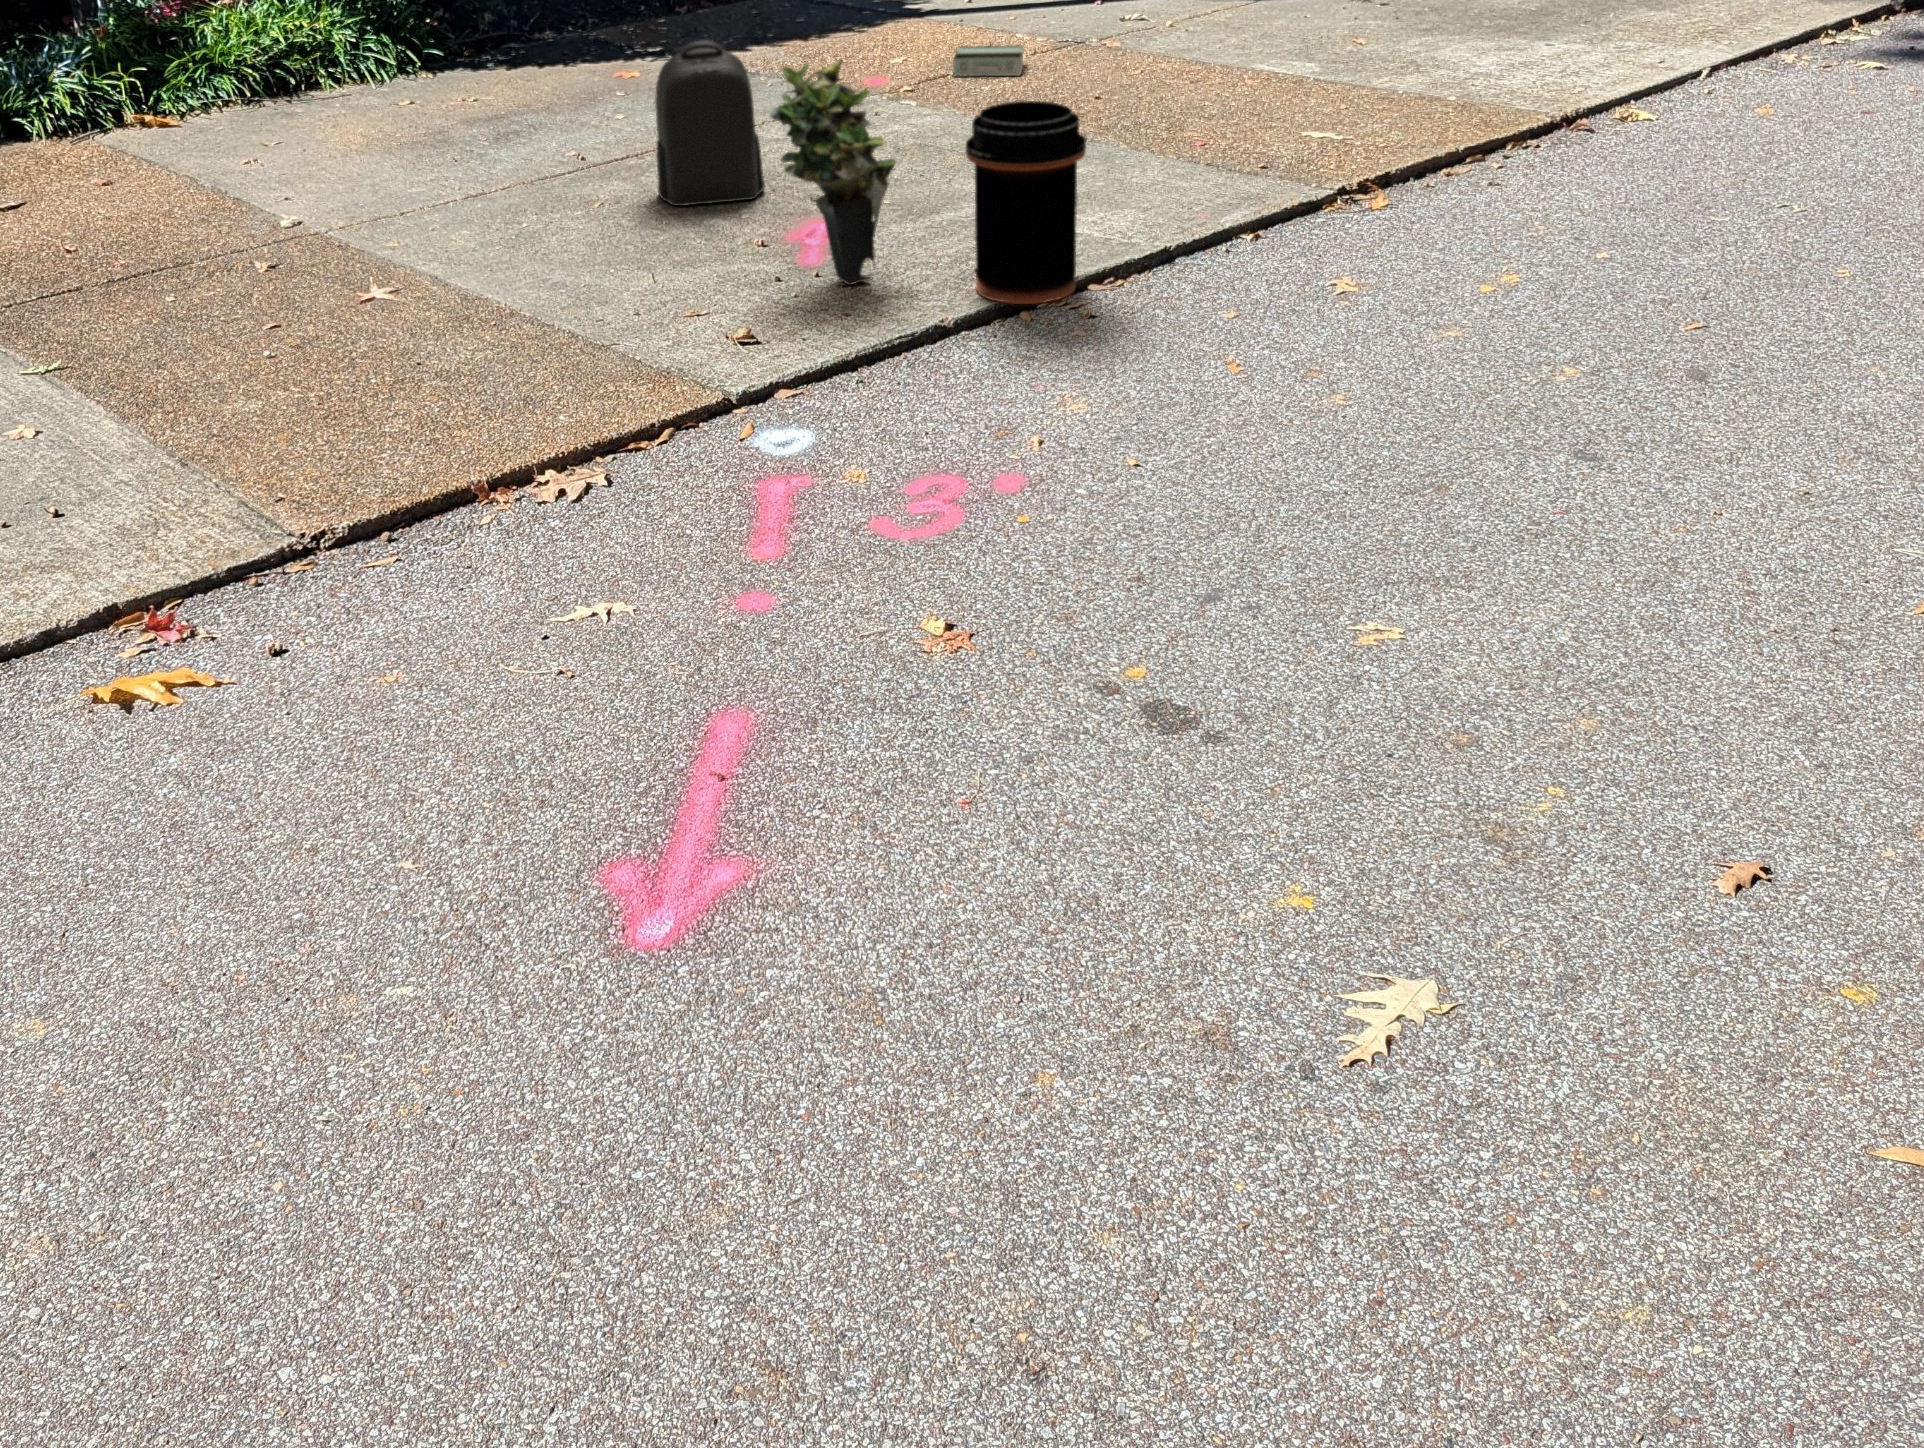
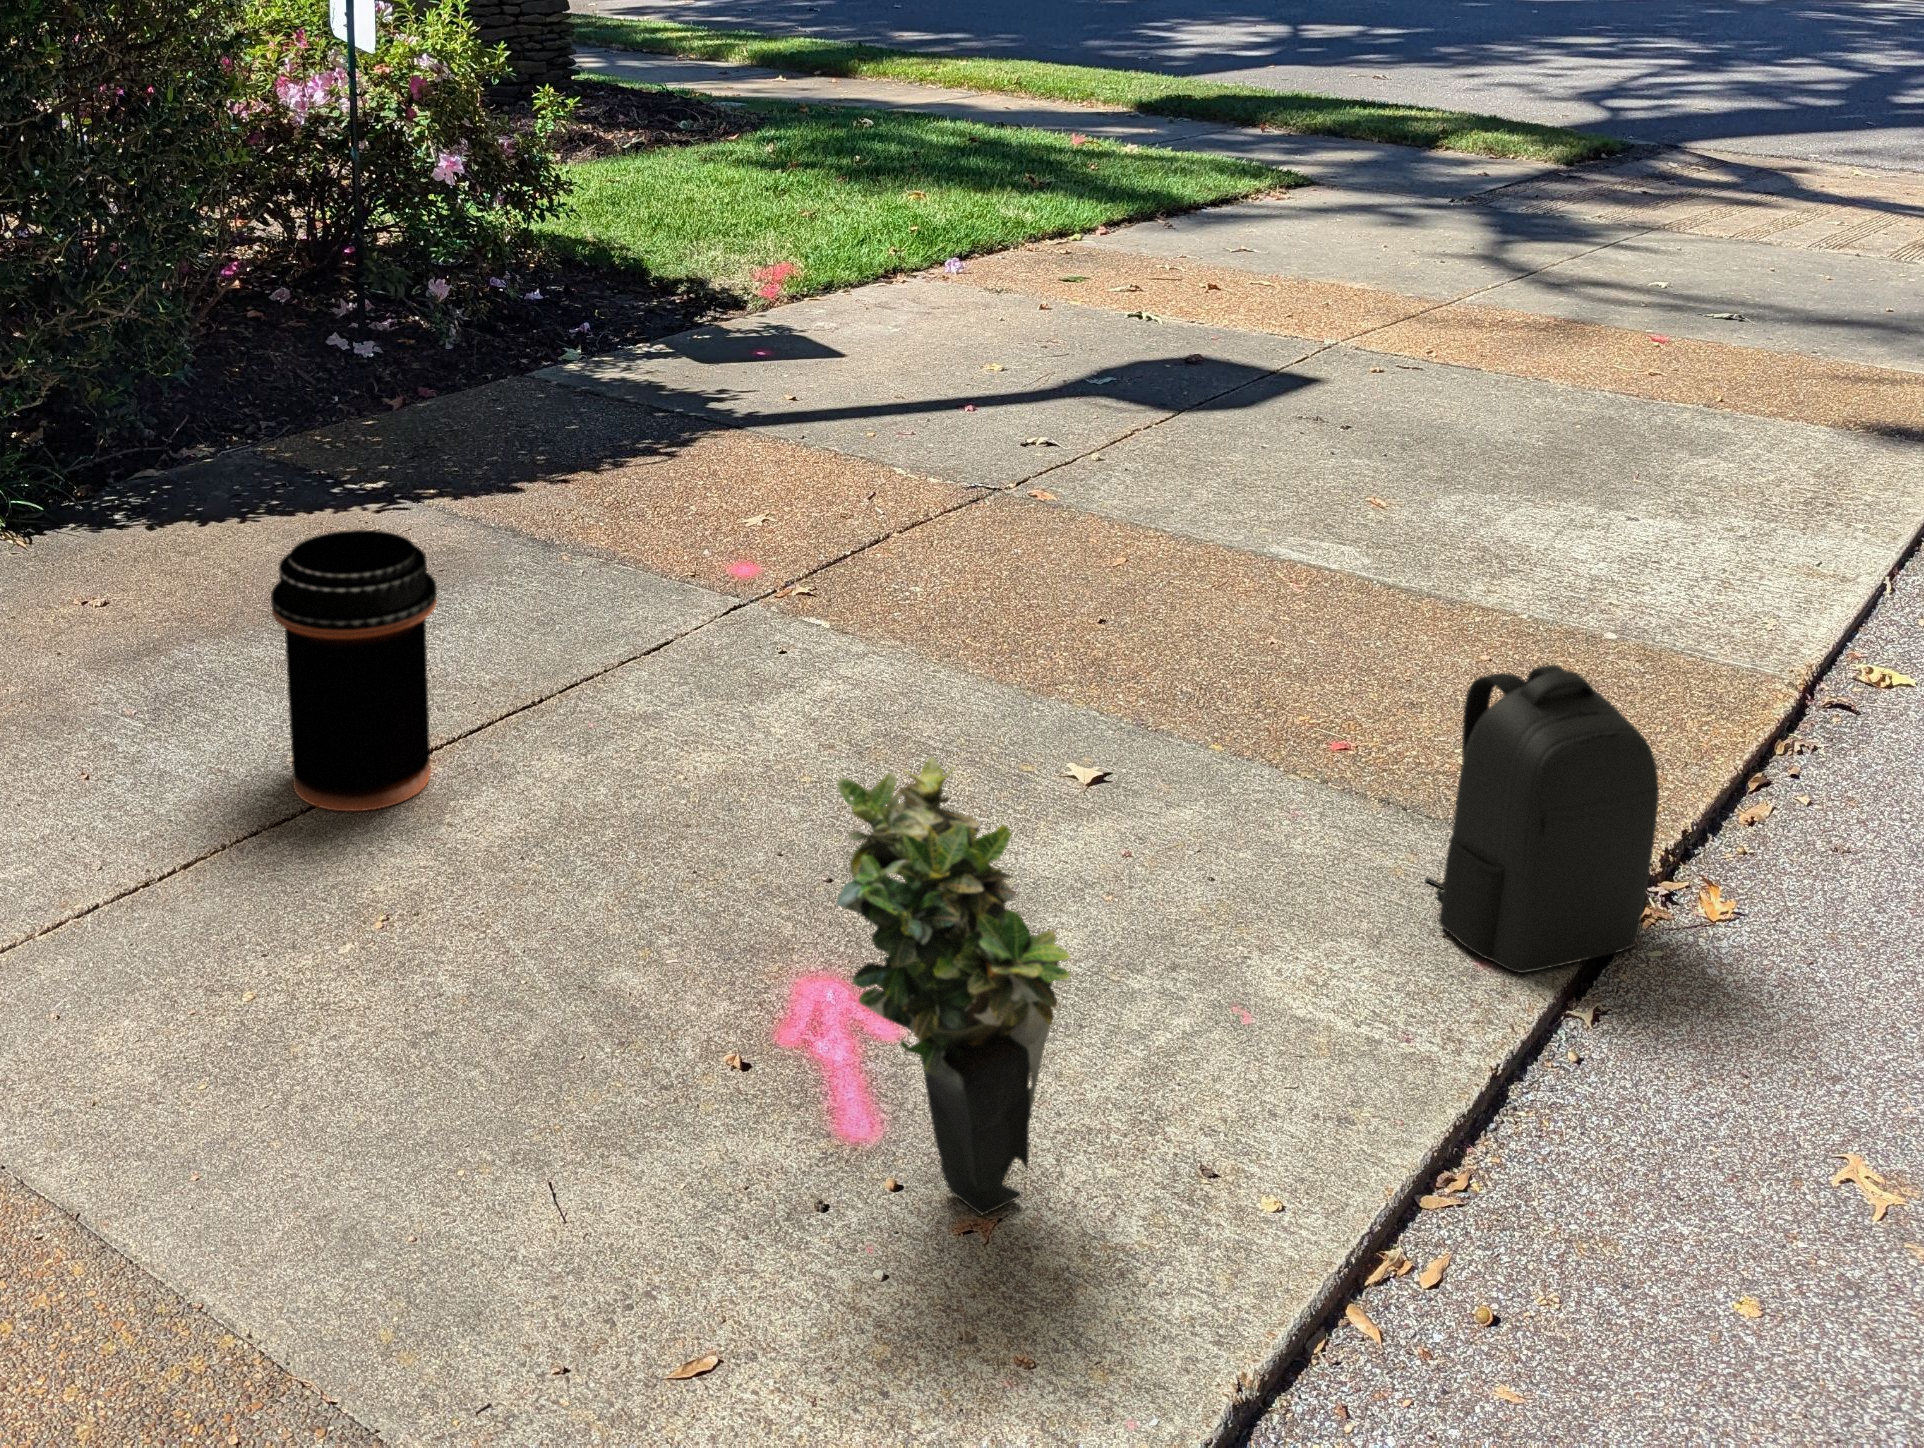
backpack: present [655,40,765,206] -> present [1425,665,1659,973]
toolbox: present [953,45,1024,77] -> none [853,516,959,568]
trash can: present [966,101,1086,304] -> present [271,530,437,811]

